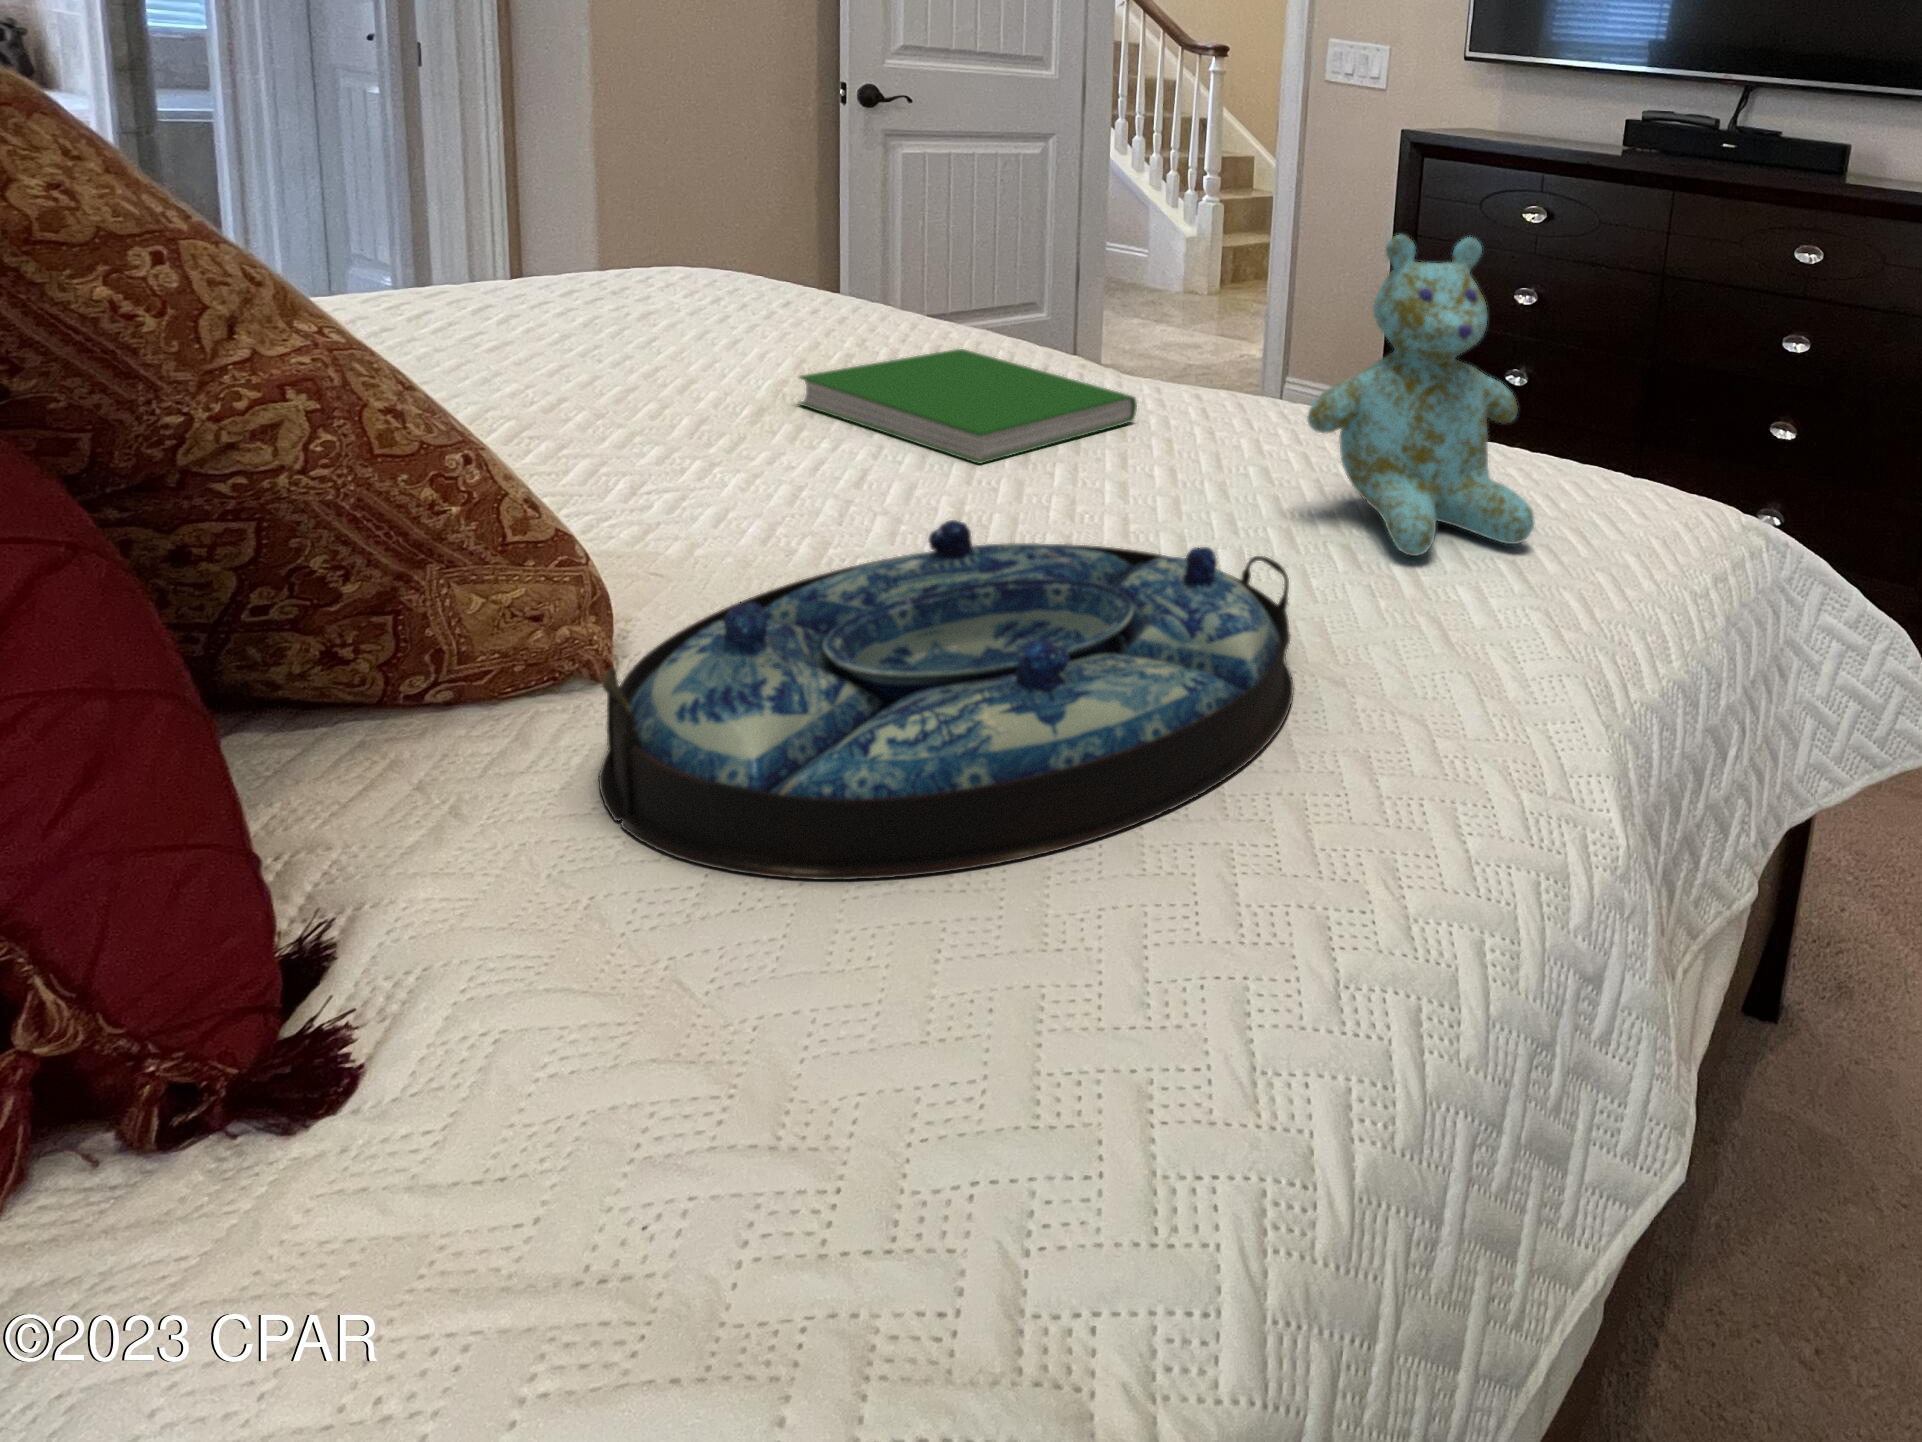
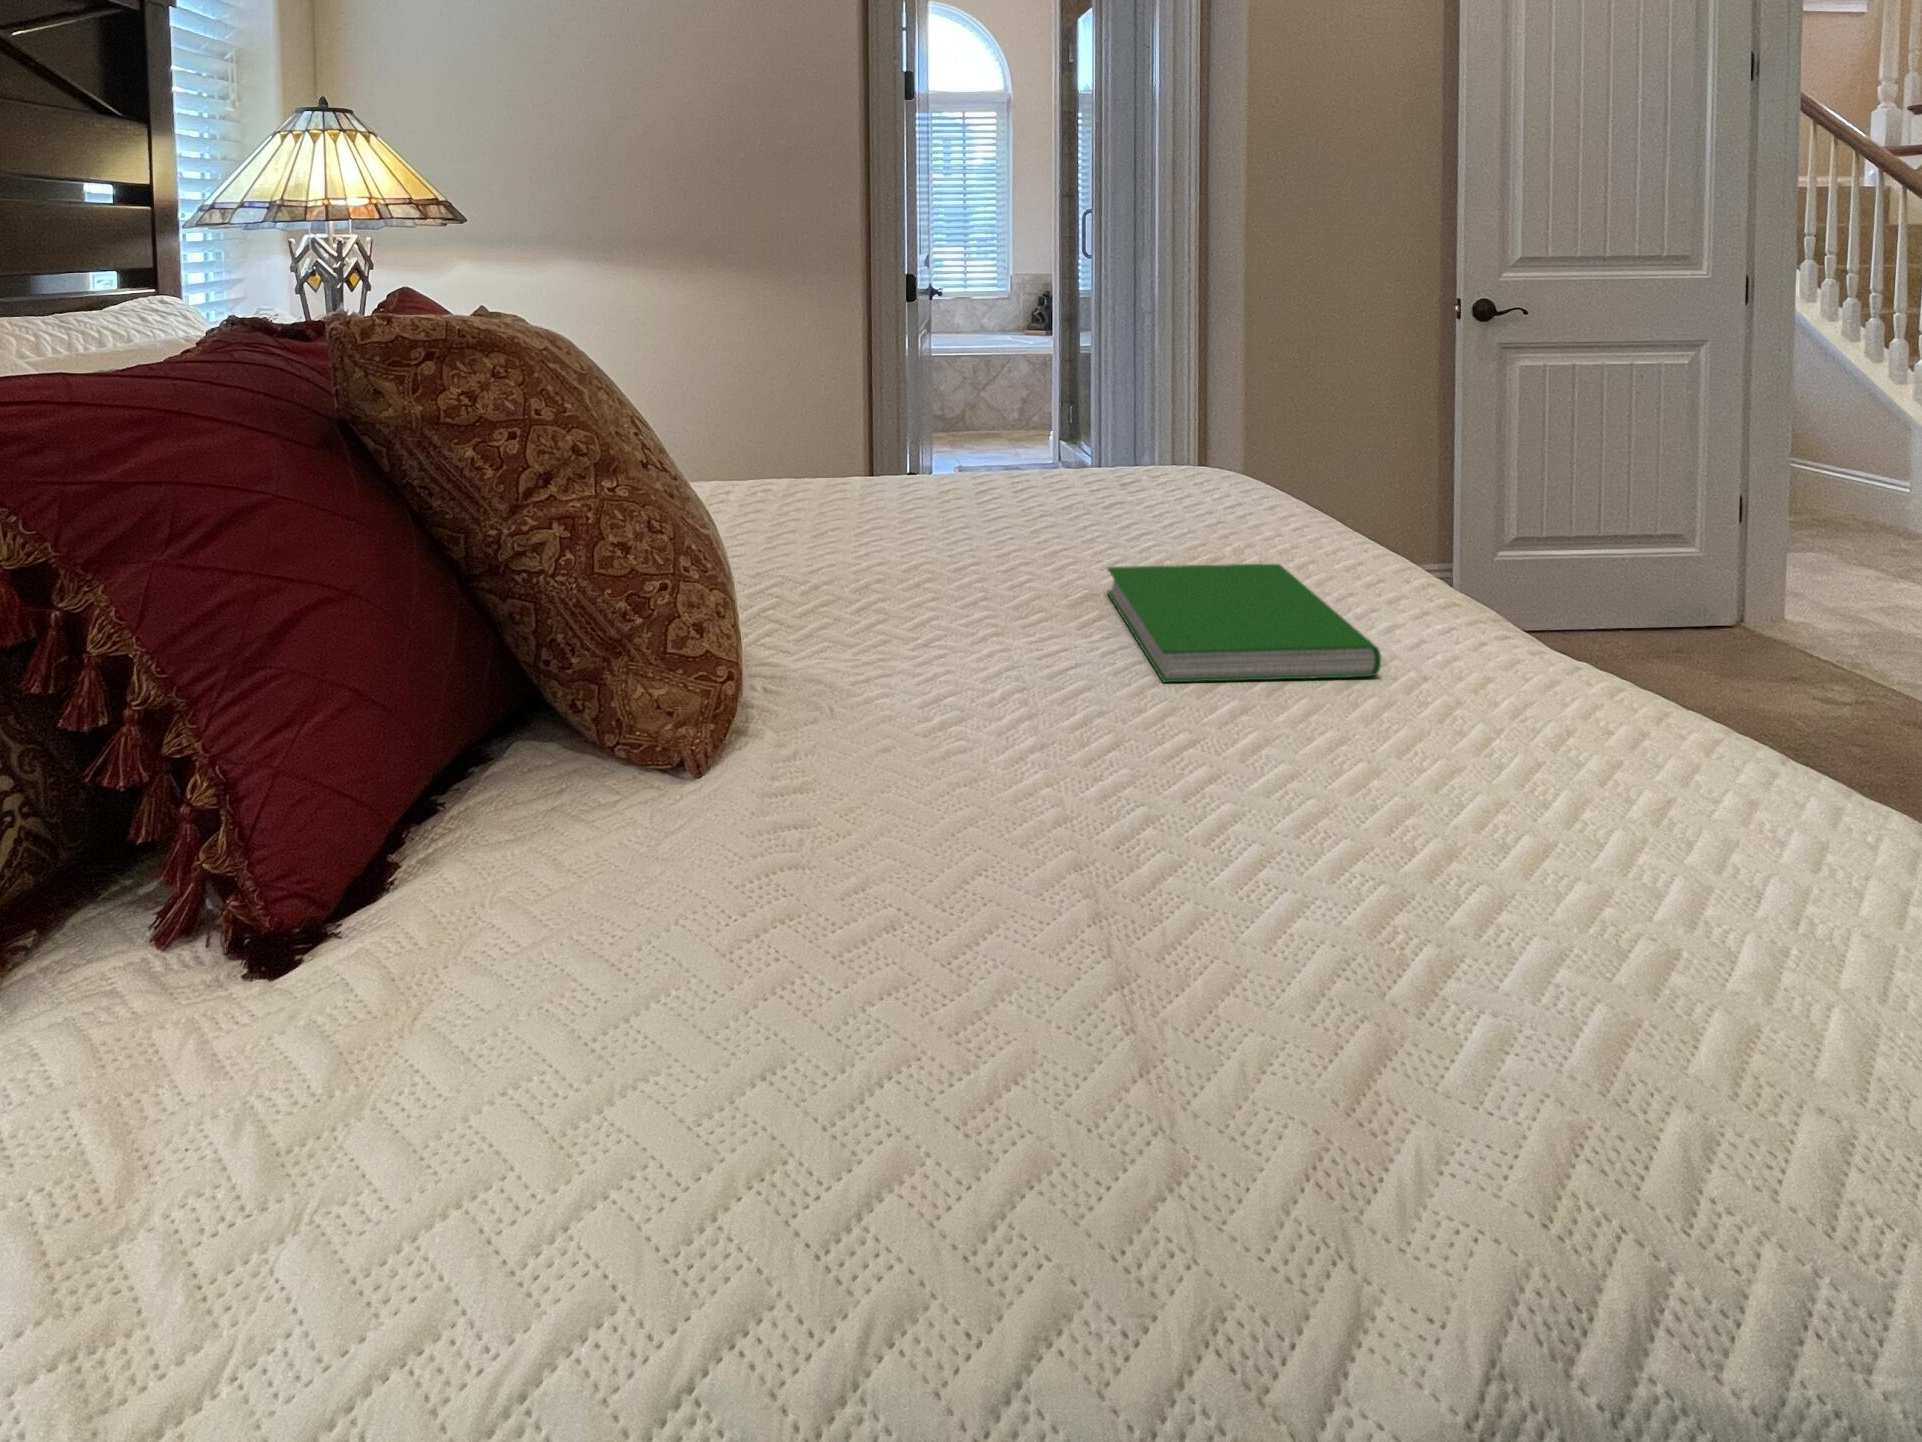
stuffed bear: present [1307,235,1534,556] -> none [1407,484,1809,1029]
serving tray: present [599,520,1293,880] -> none [531,721,1139,1109]

